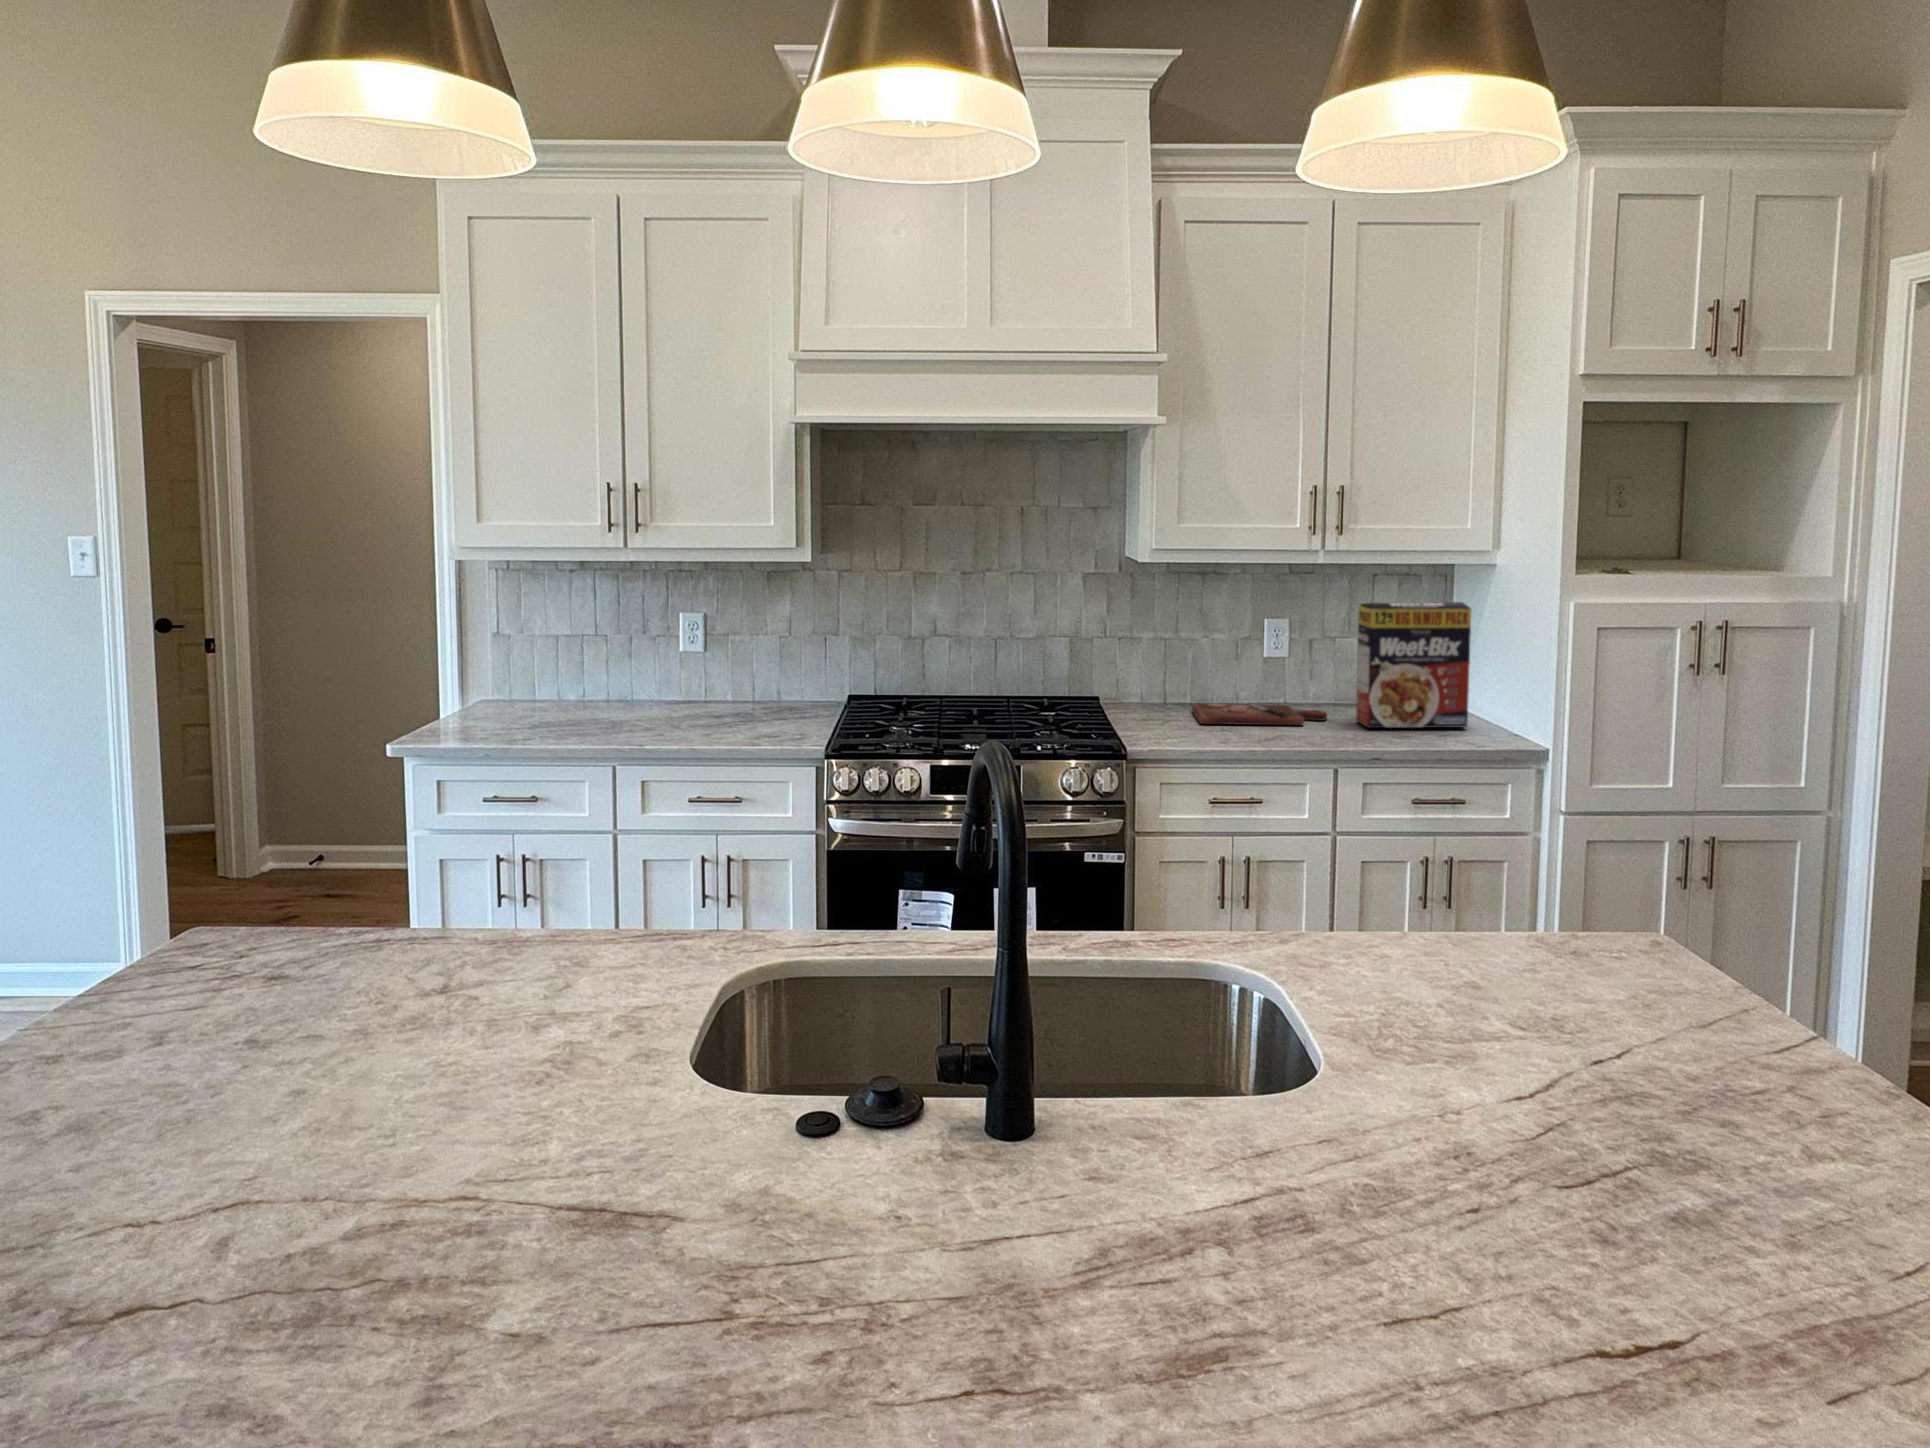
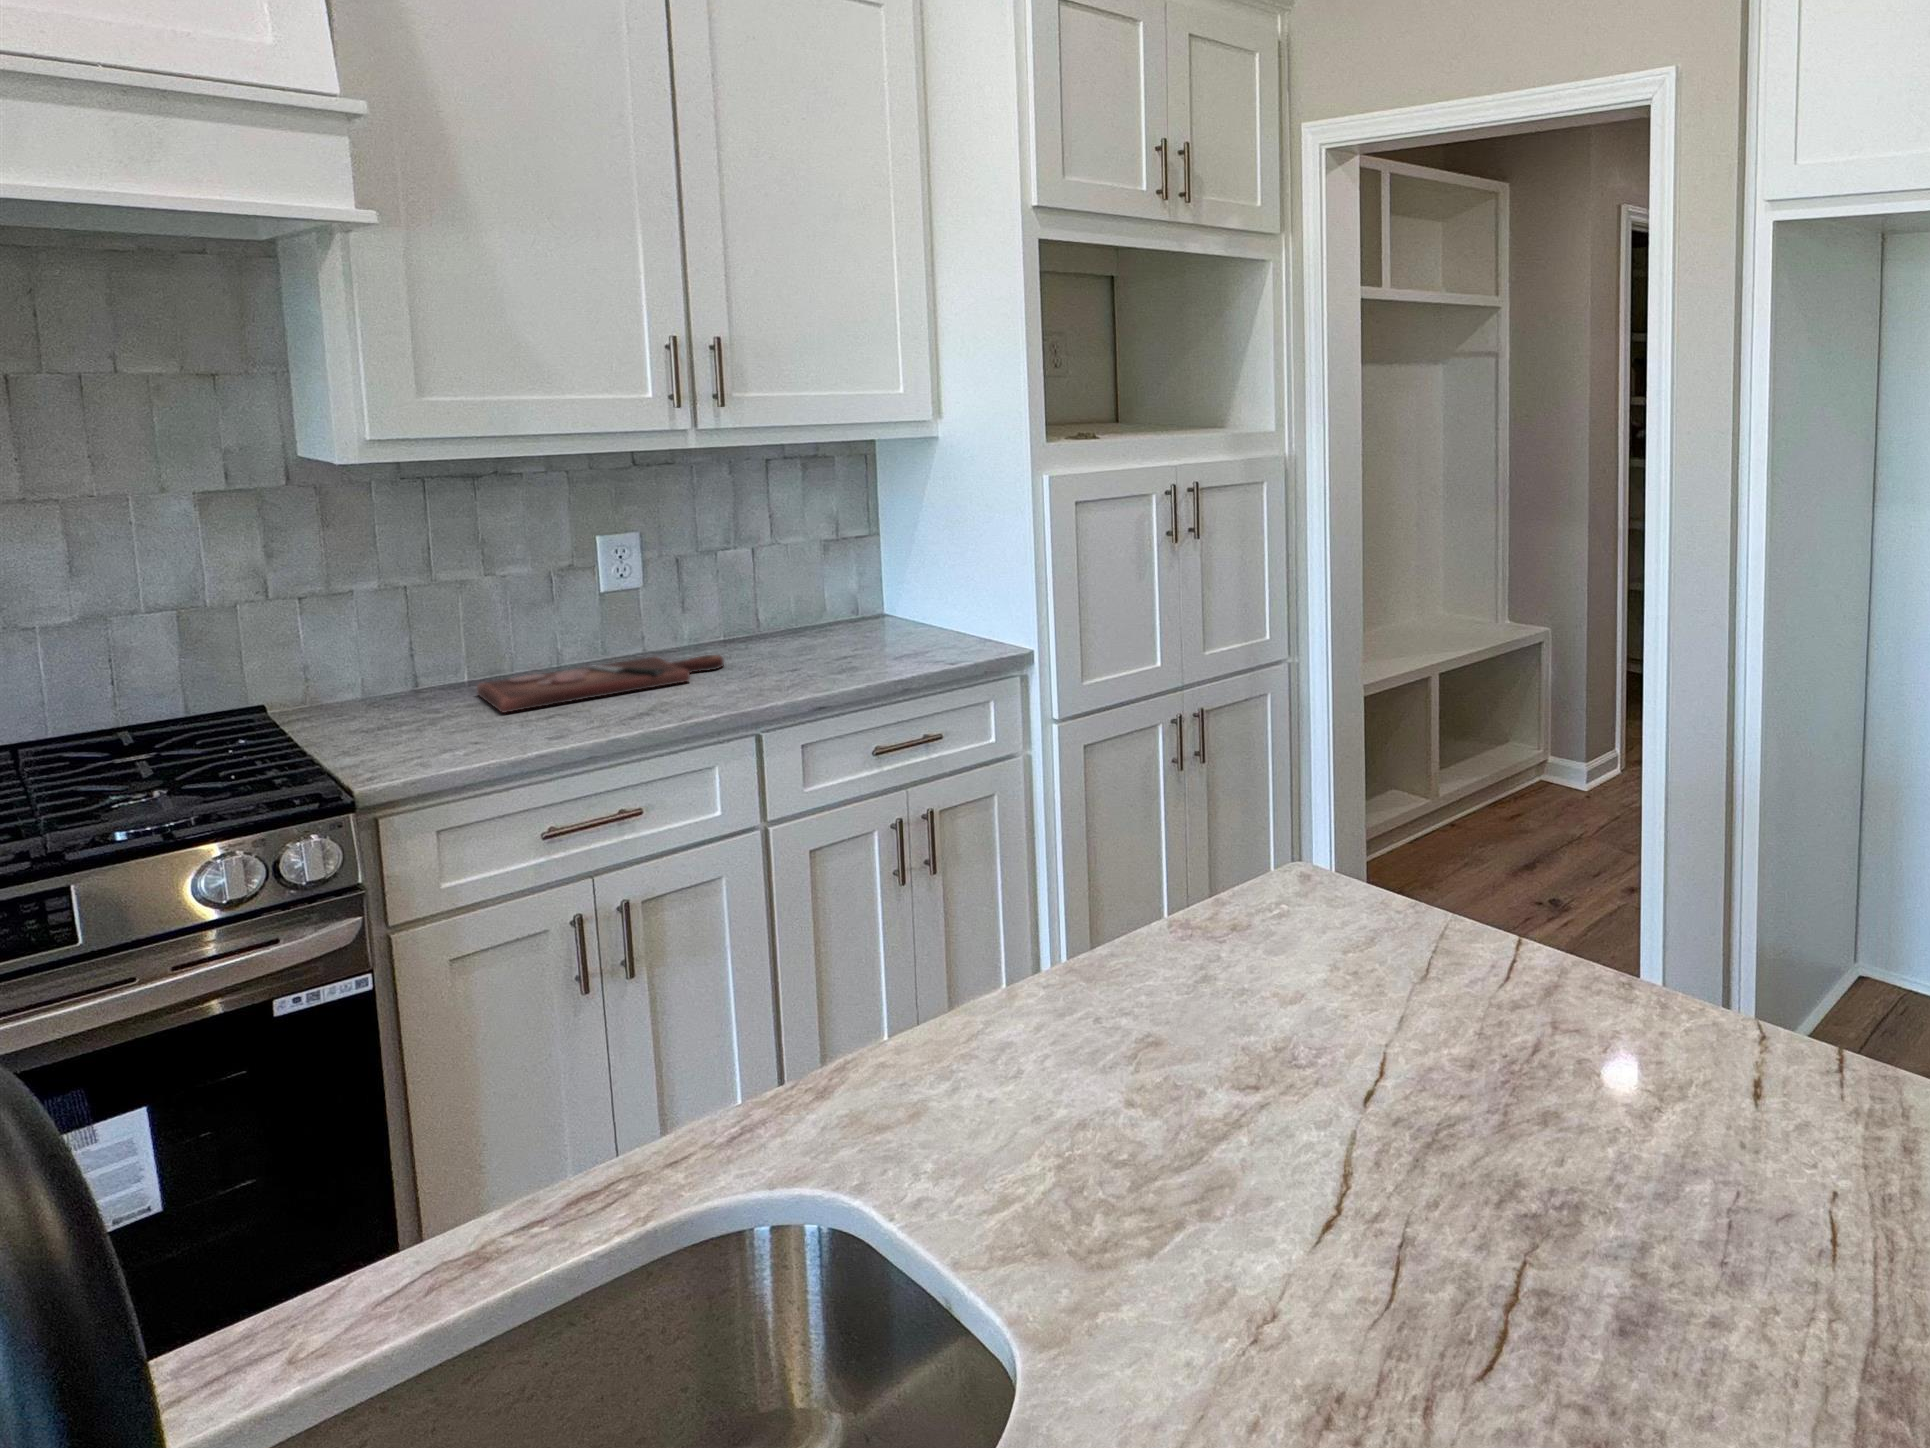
cereal box: present [1356,602,1471,728] -> none [758,487,925,666]

